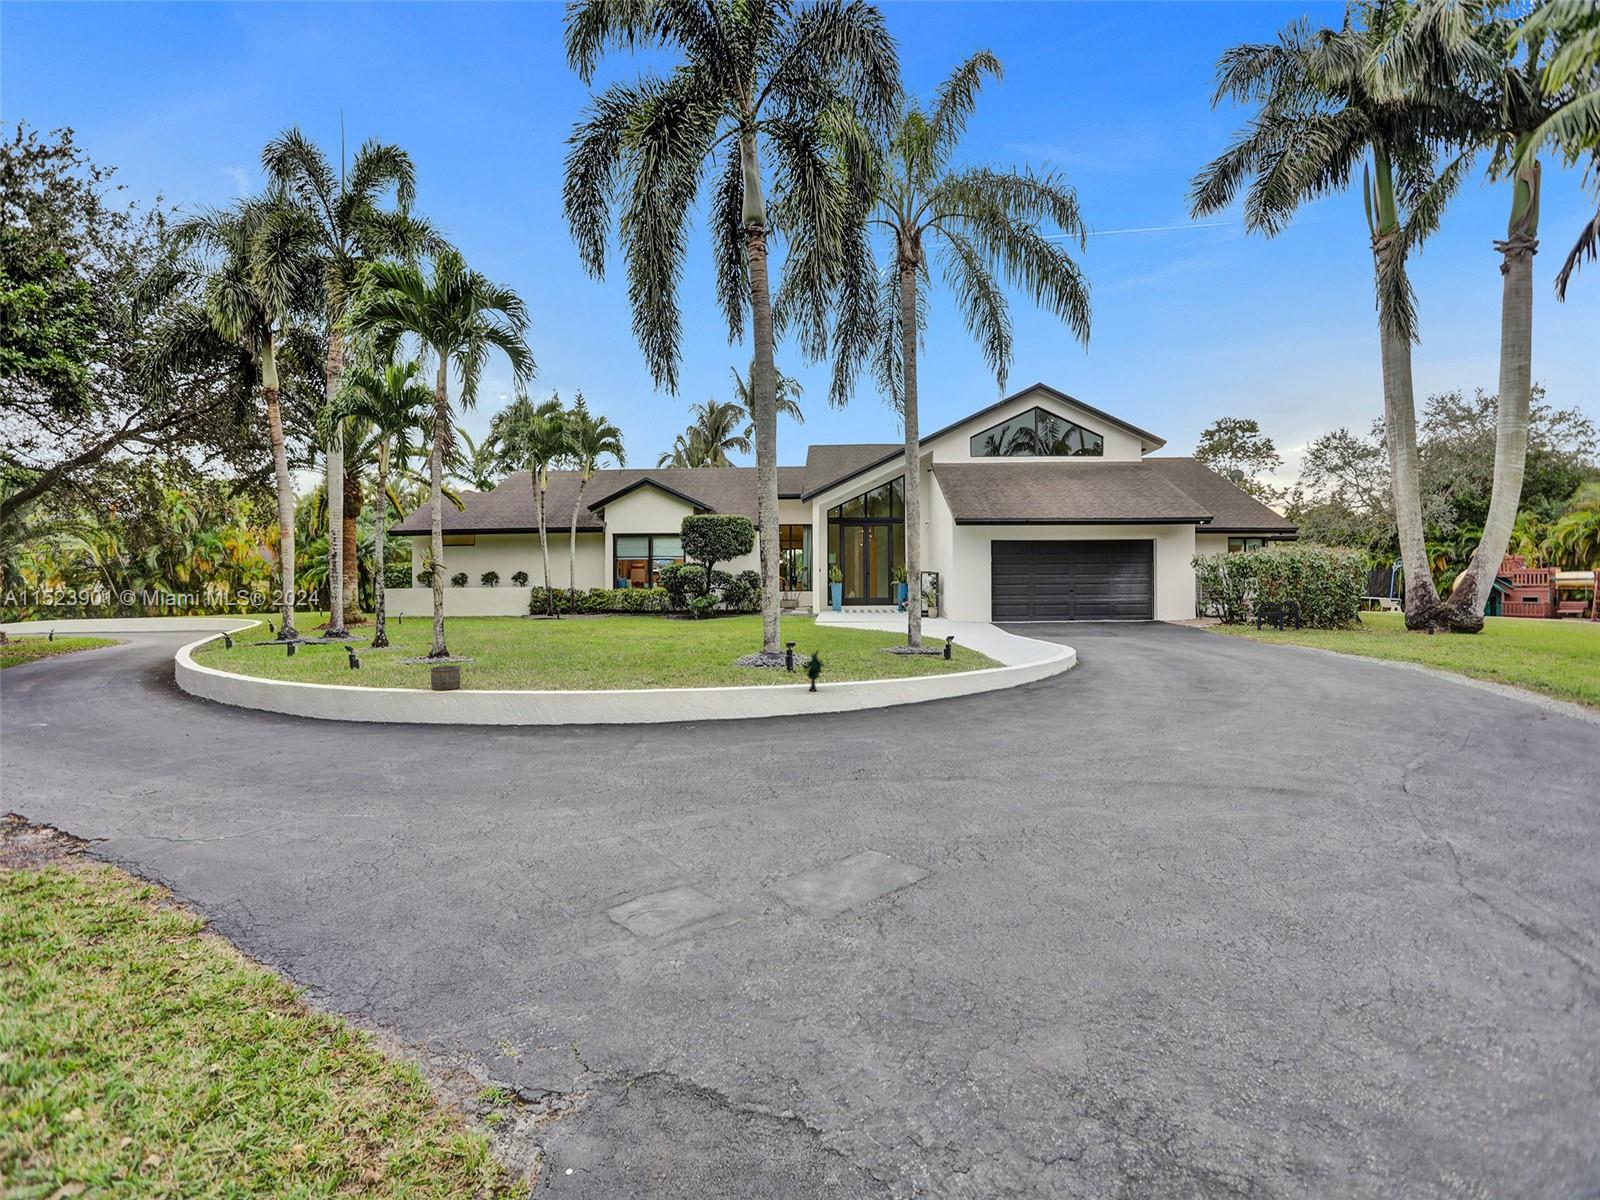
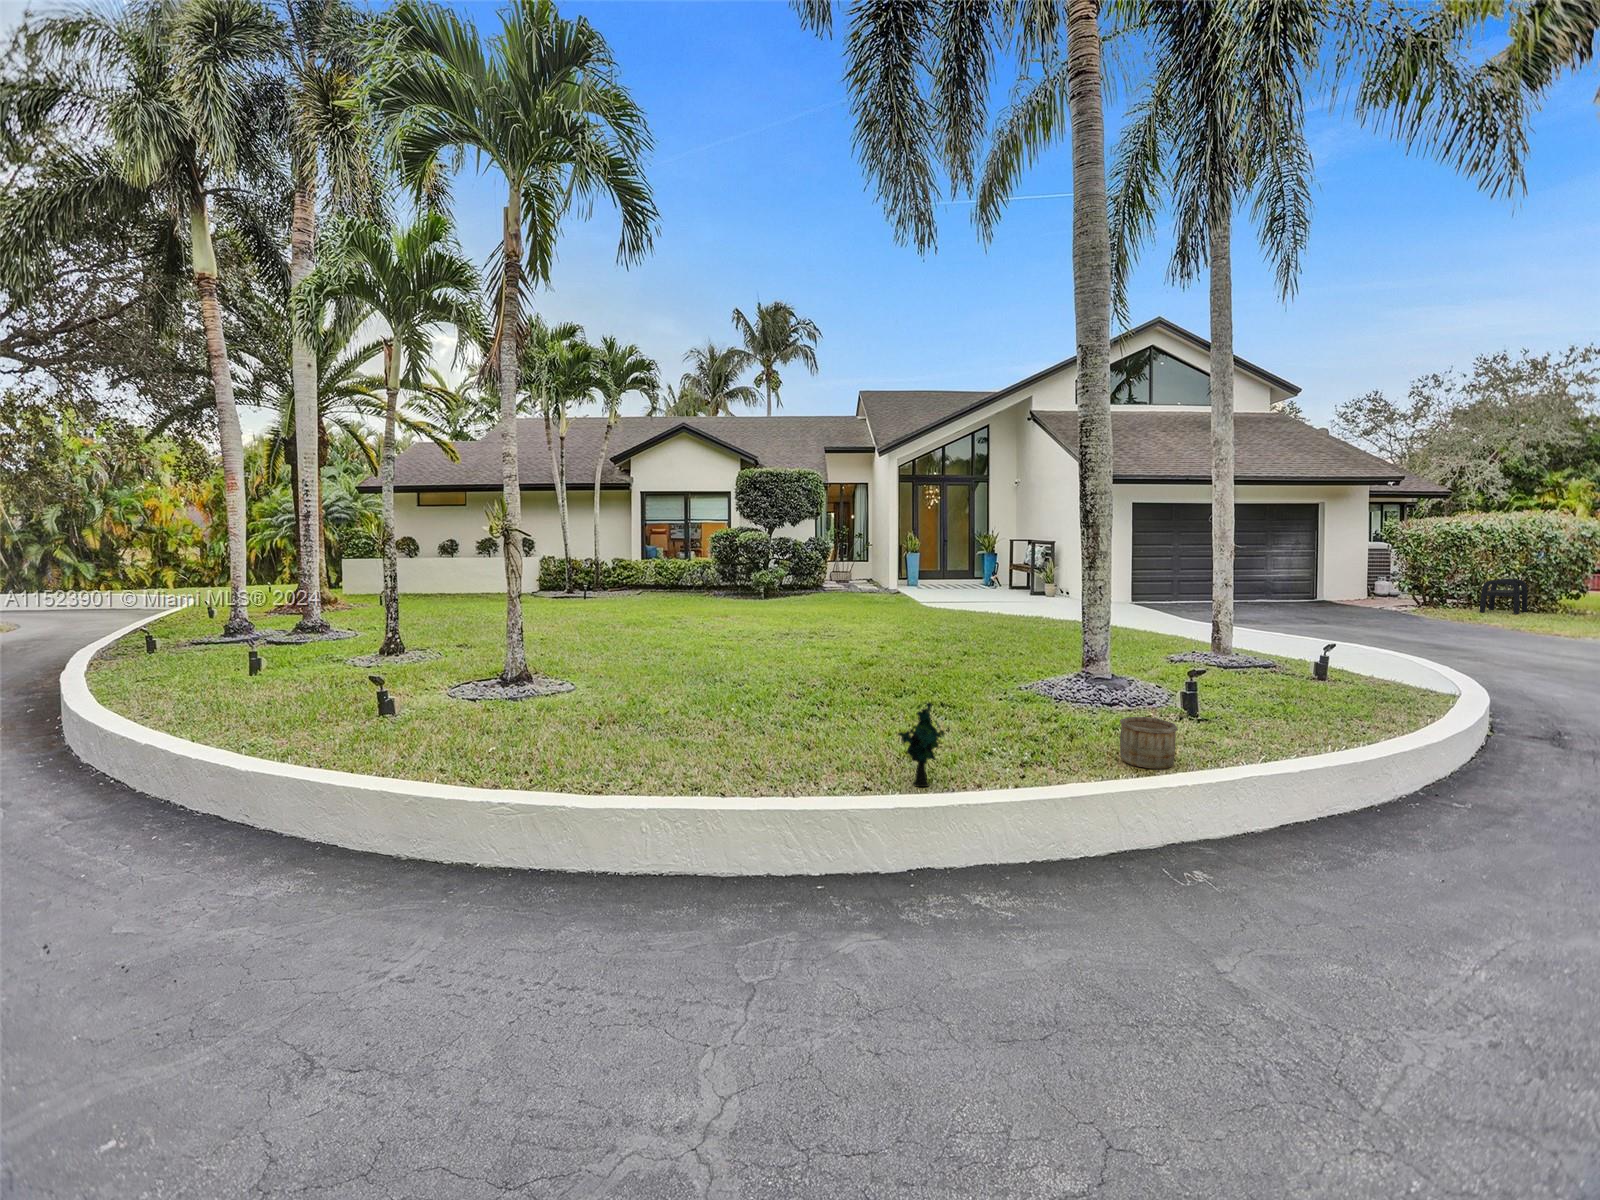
decorative plant: present [802,651,824,691] -> present [898,703,945,787]
wooden bucket: present [430,666,461,690] -> present [1120,717,1178,769]

